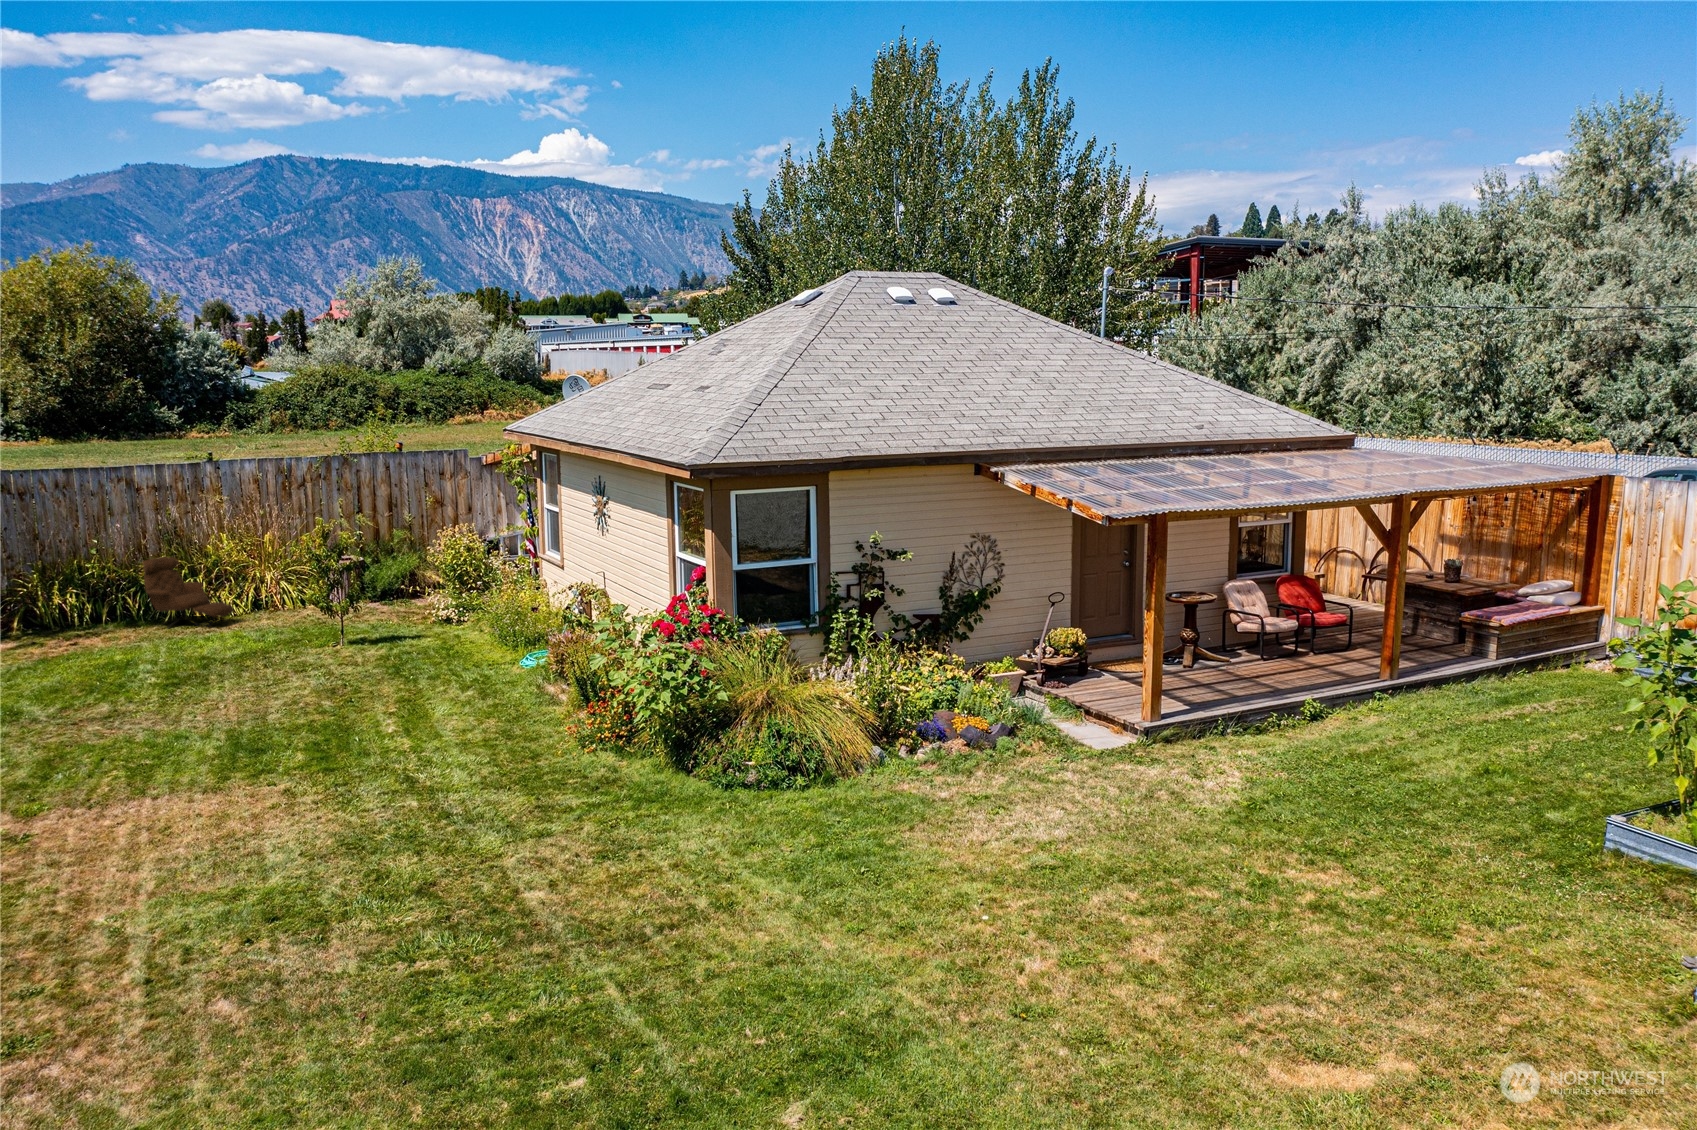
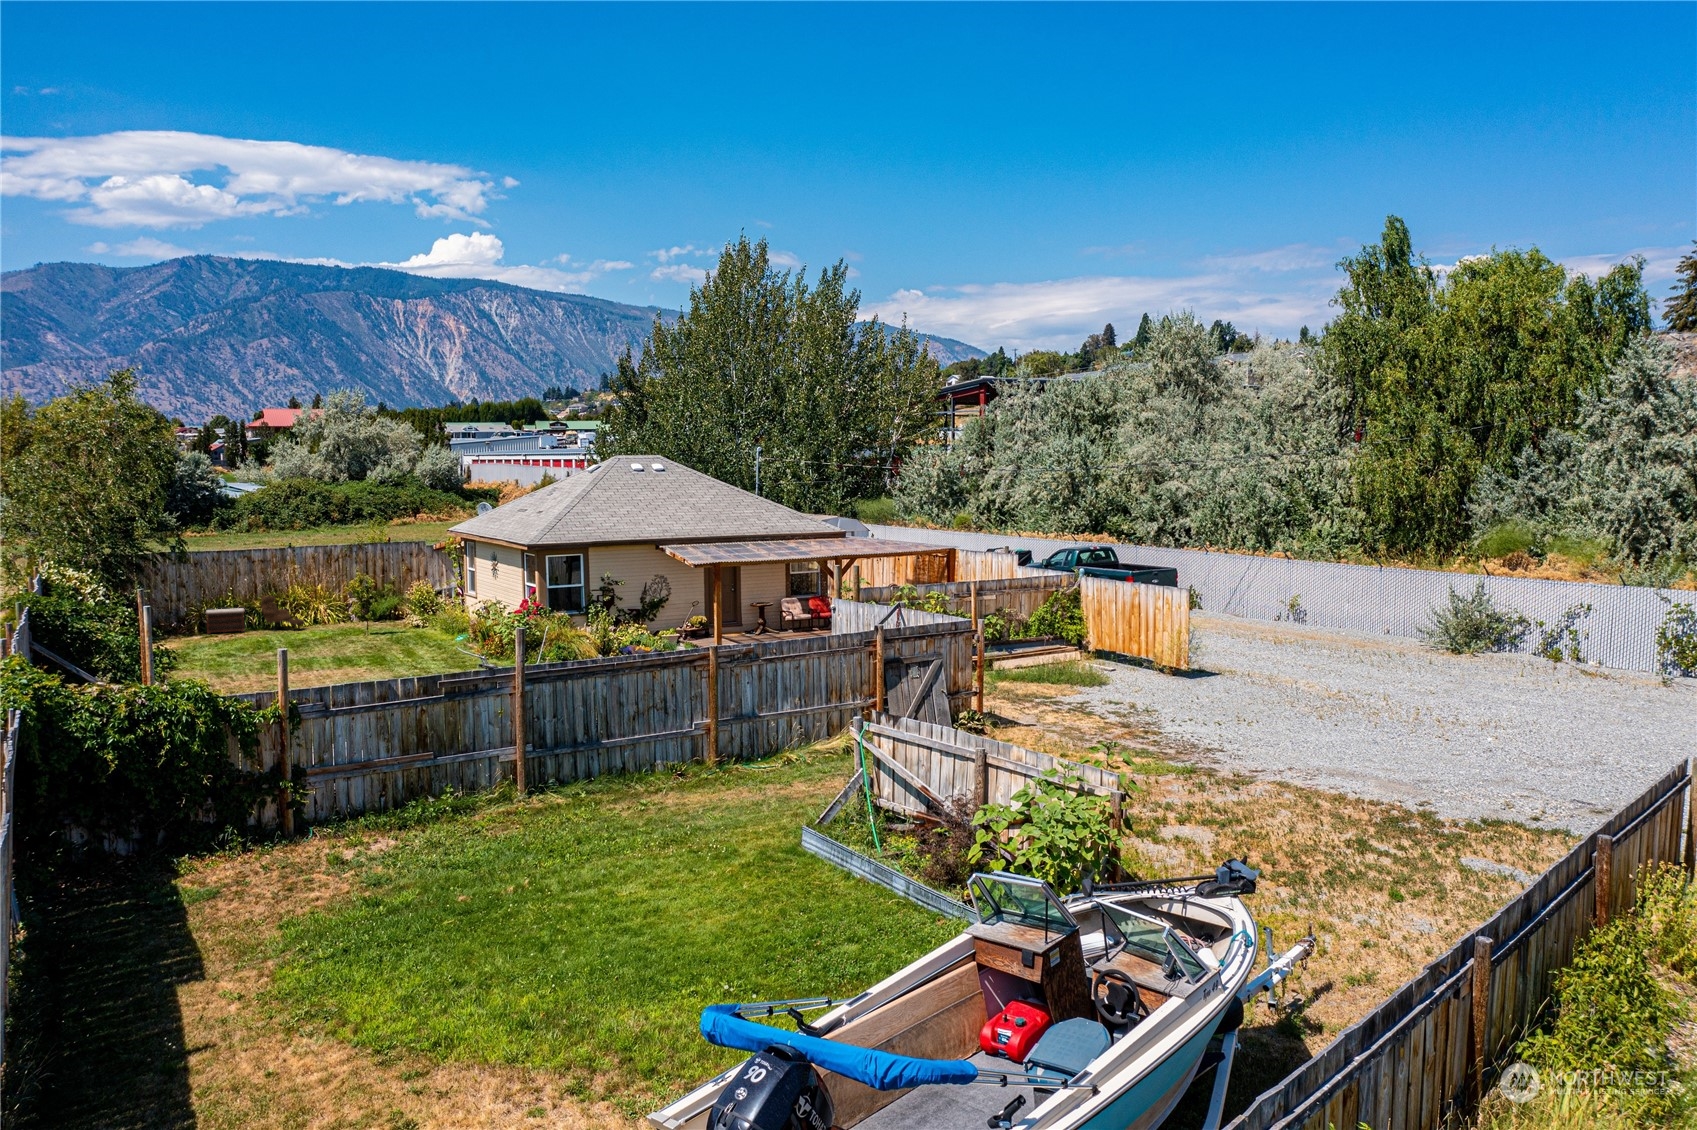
bench: none [20,584,114,639] -> present [206,608,245,634]

